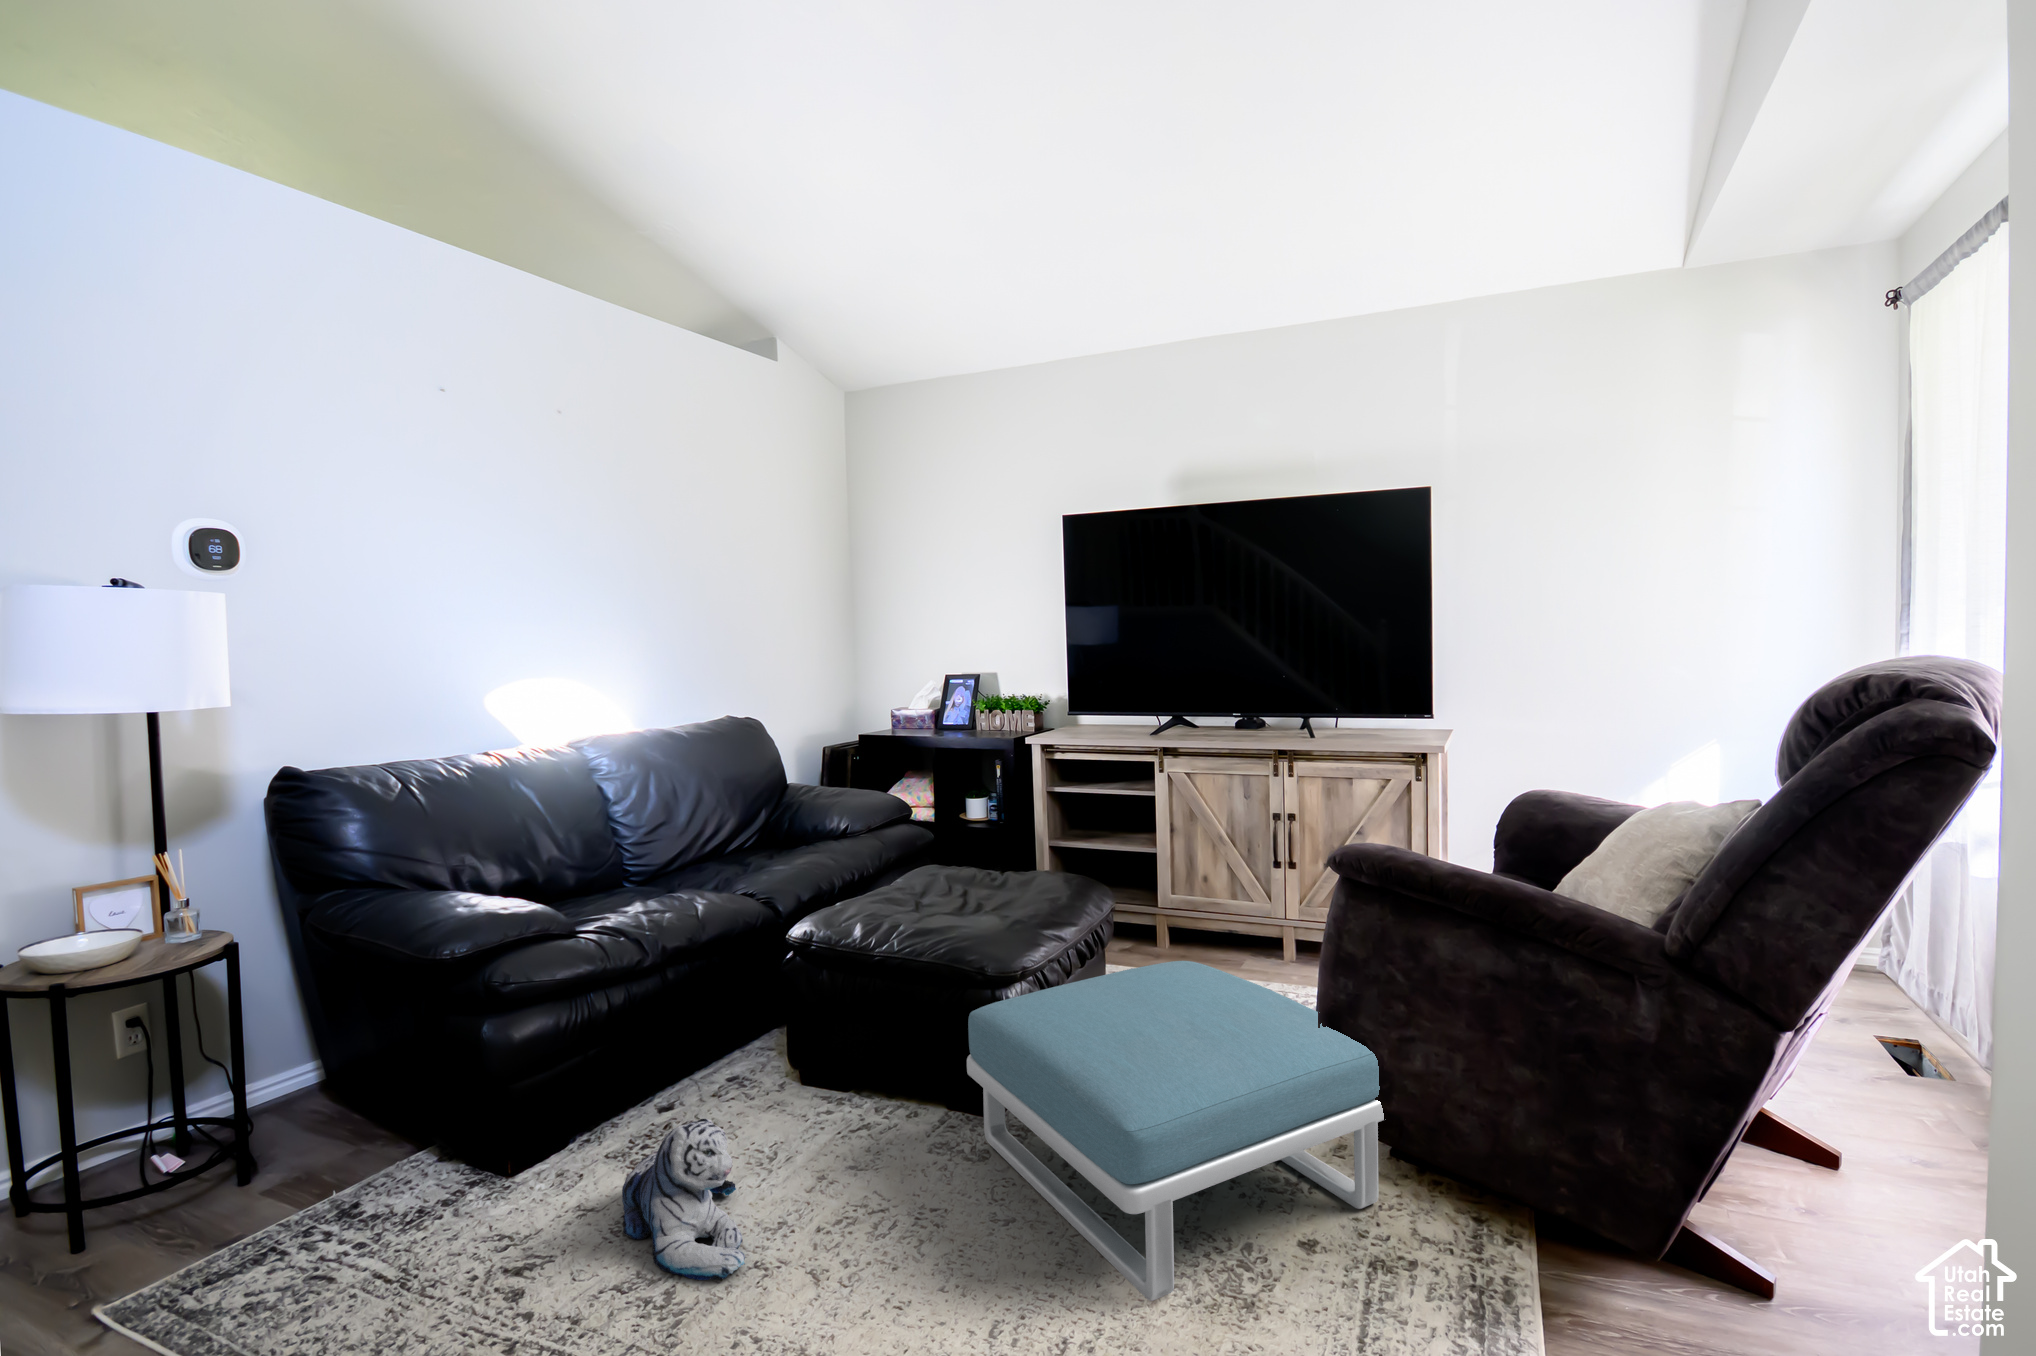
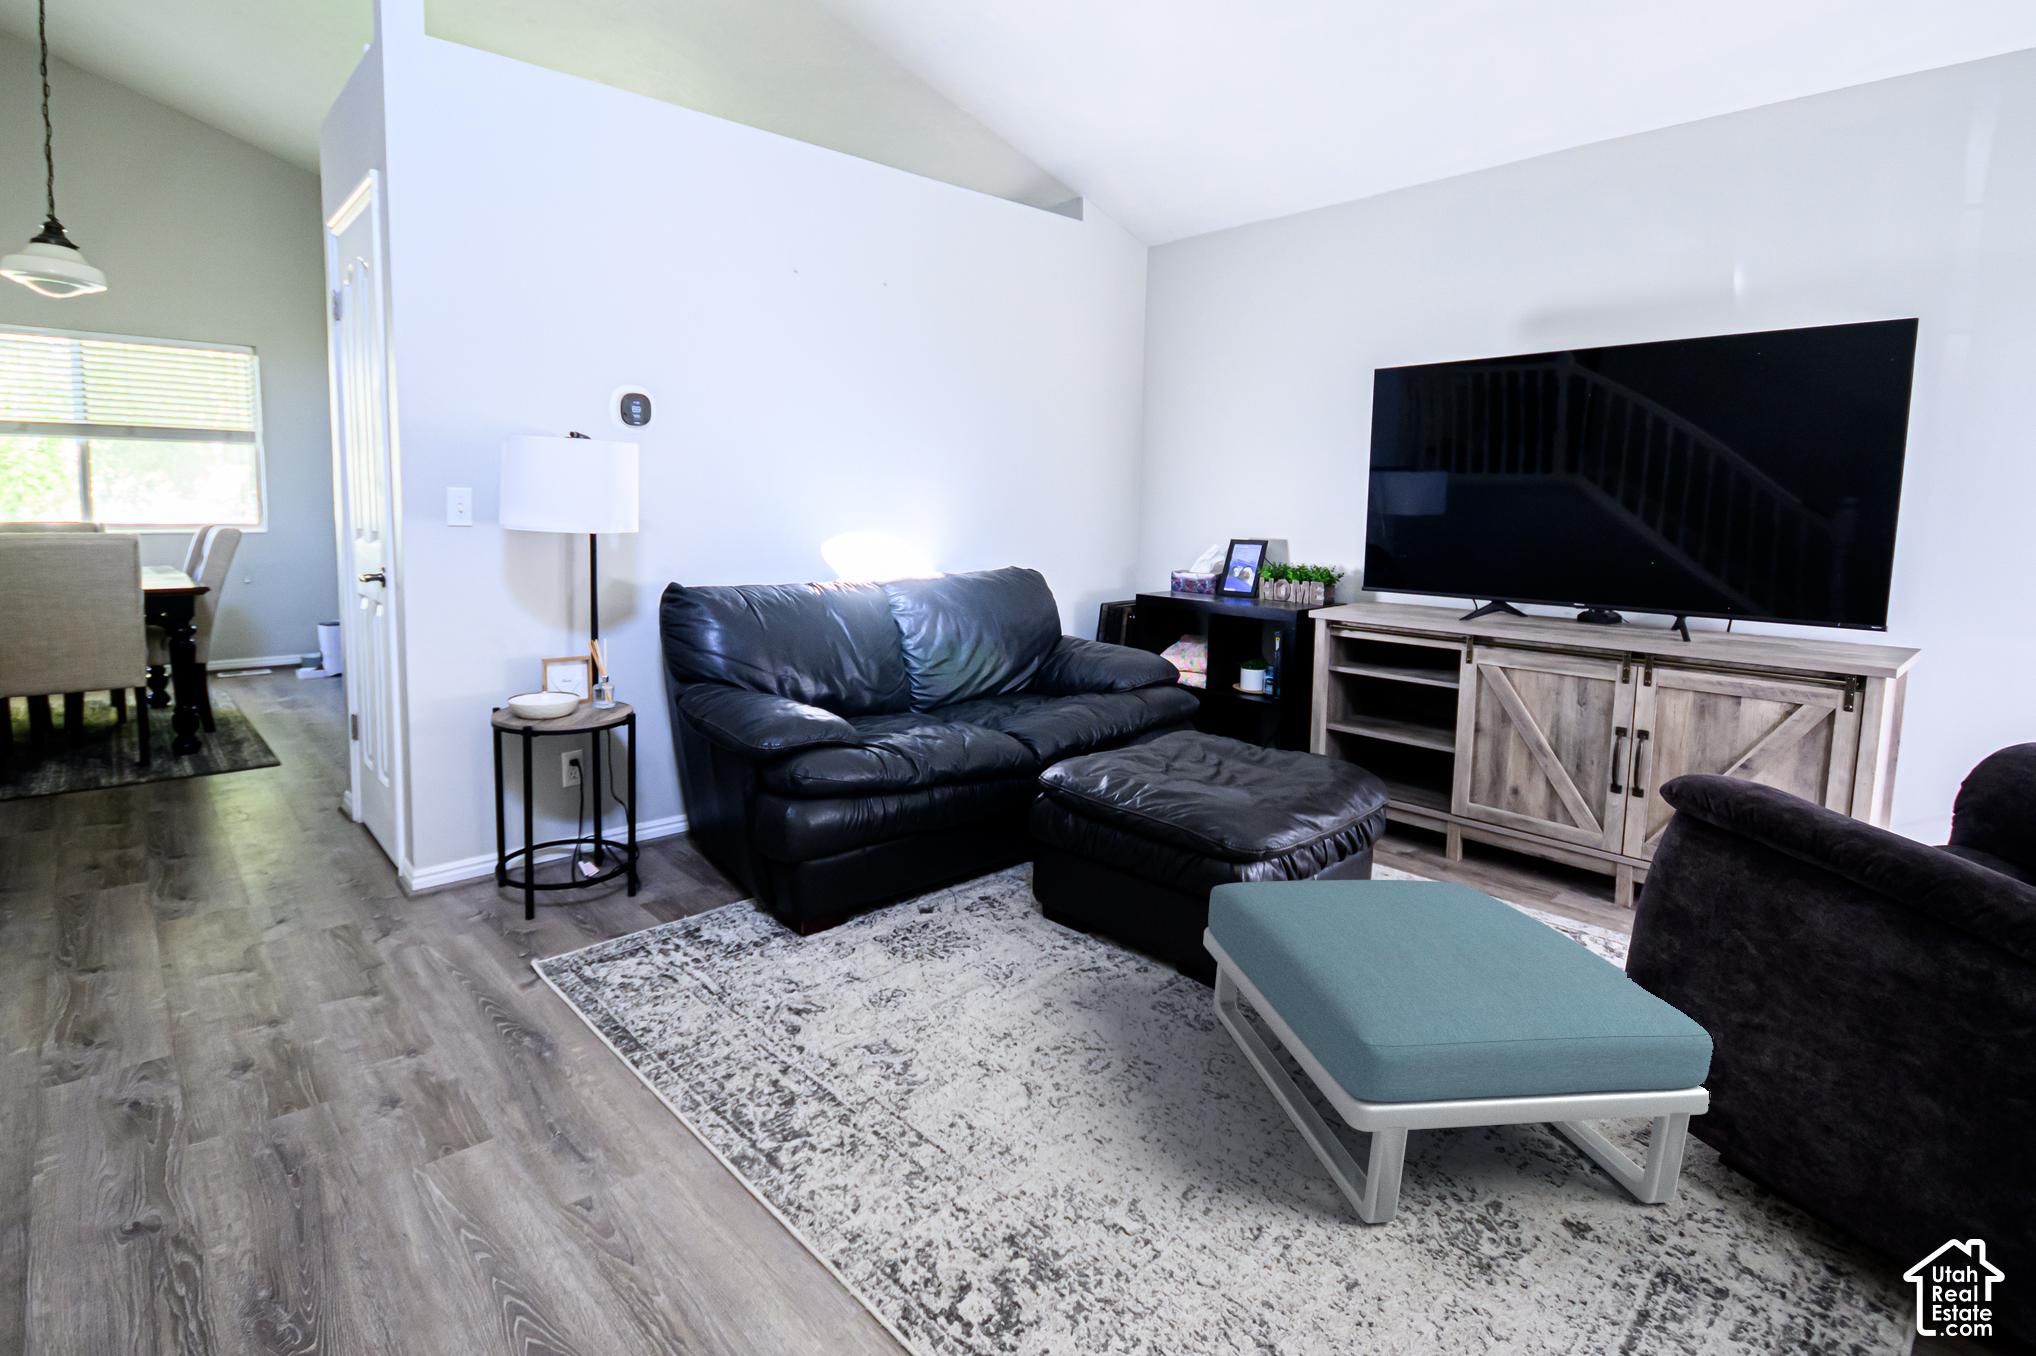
plush toy: present [622,1119,745,1280] -> none [880,926,979,1068]

